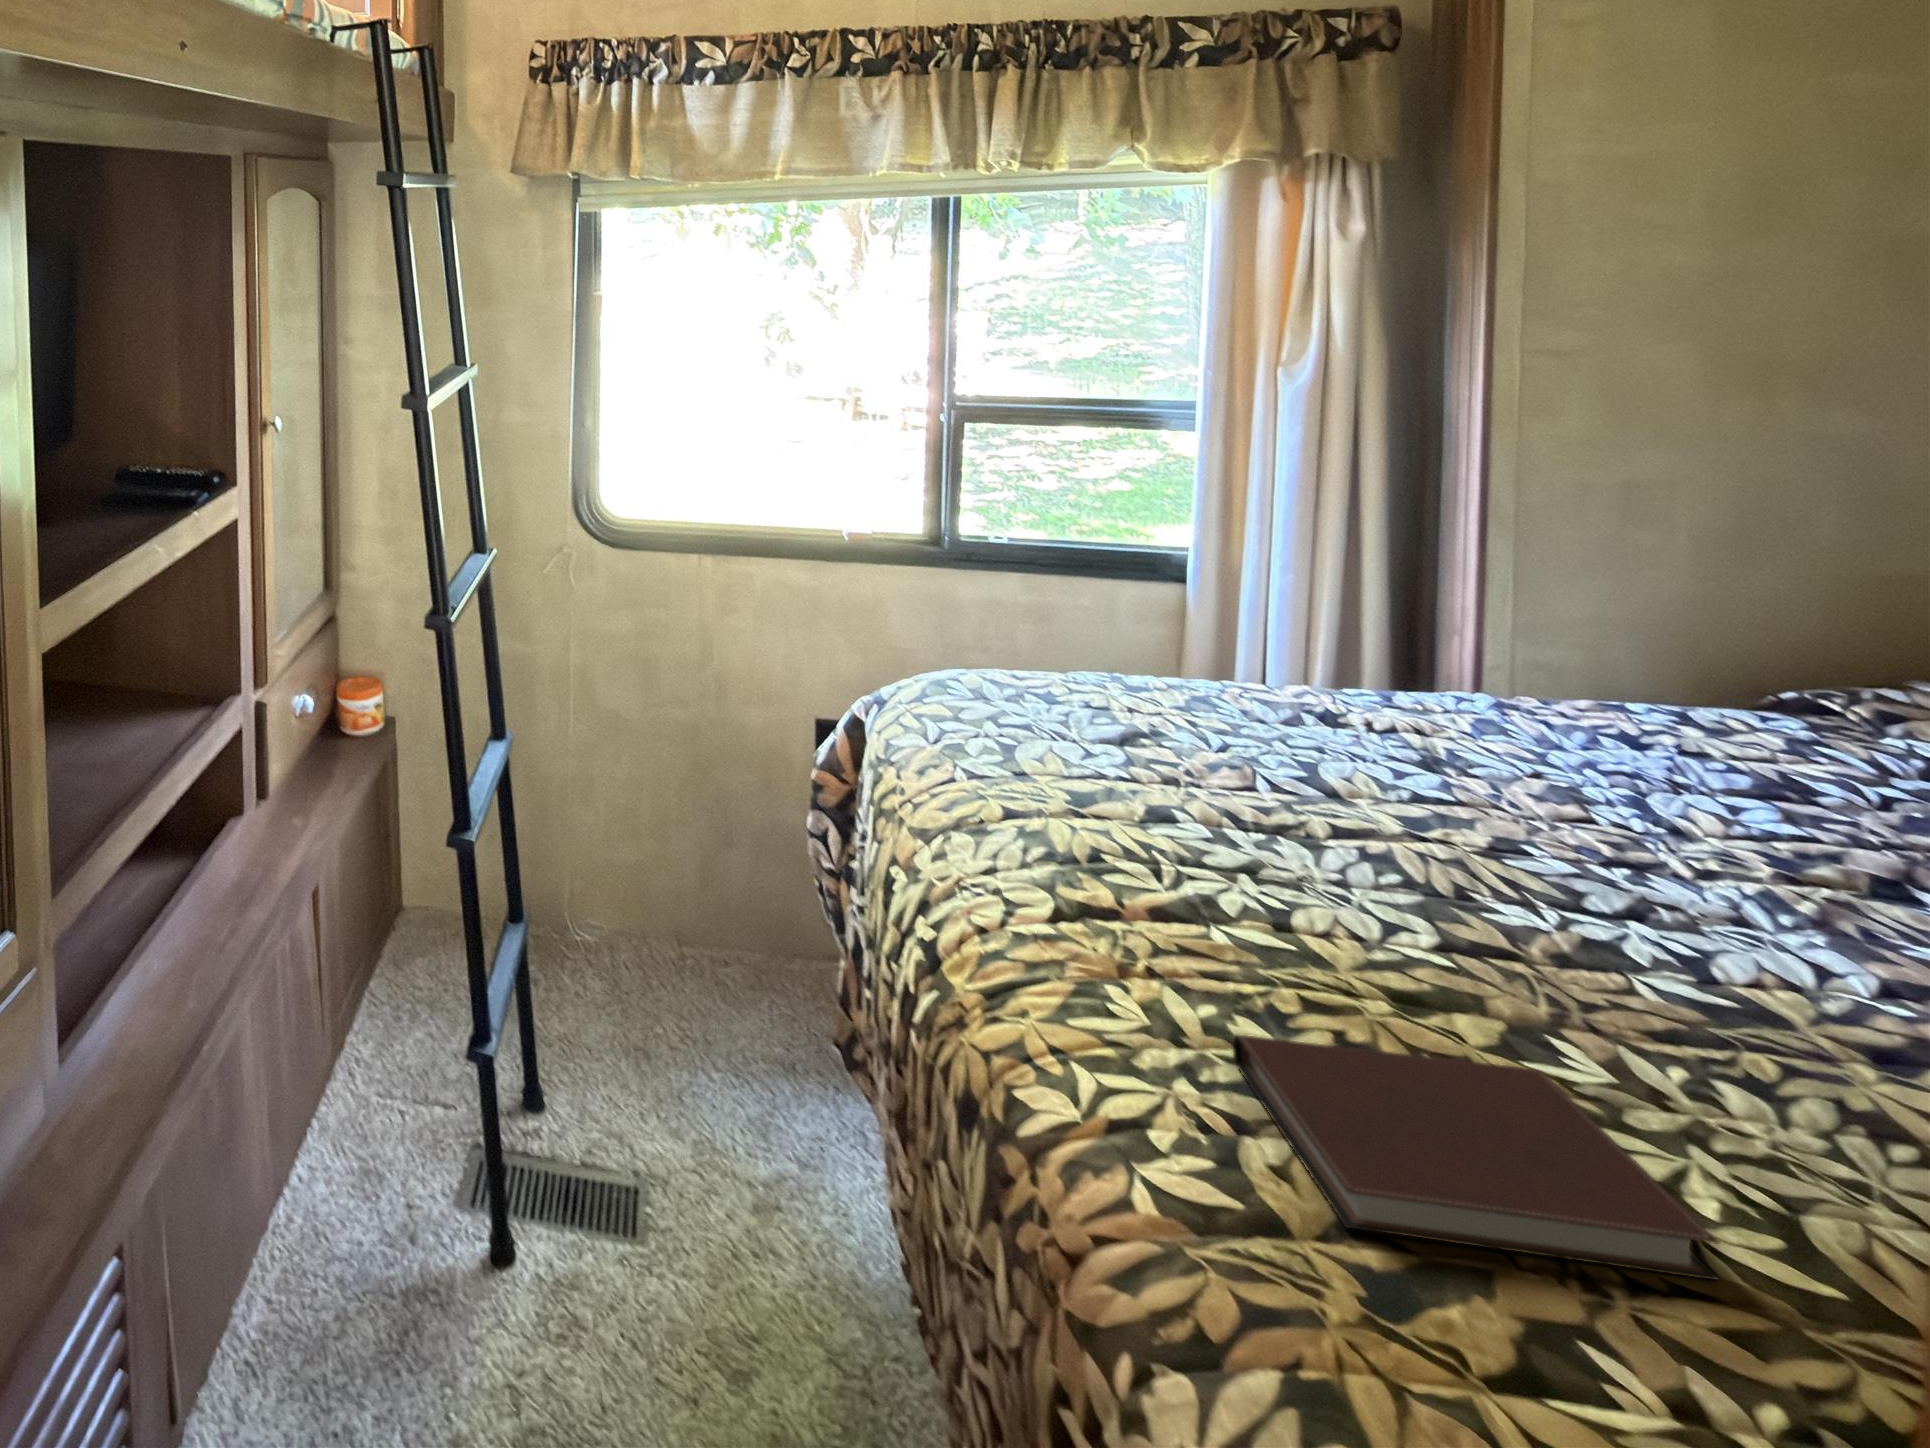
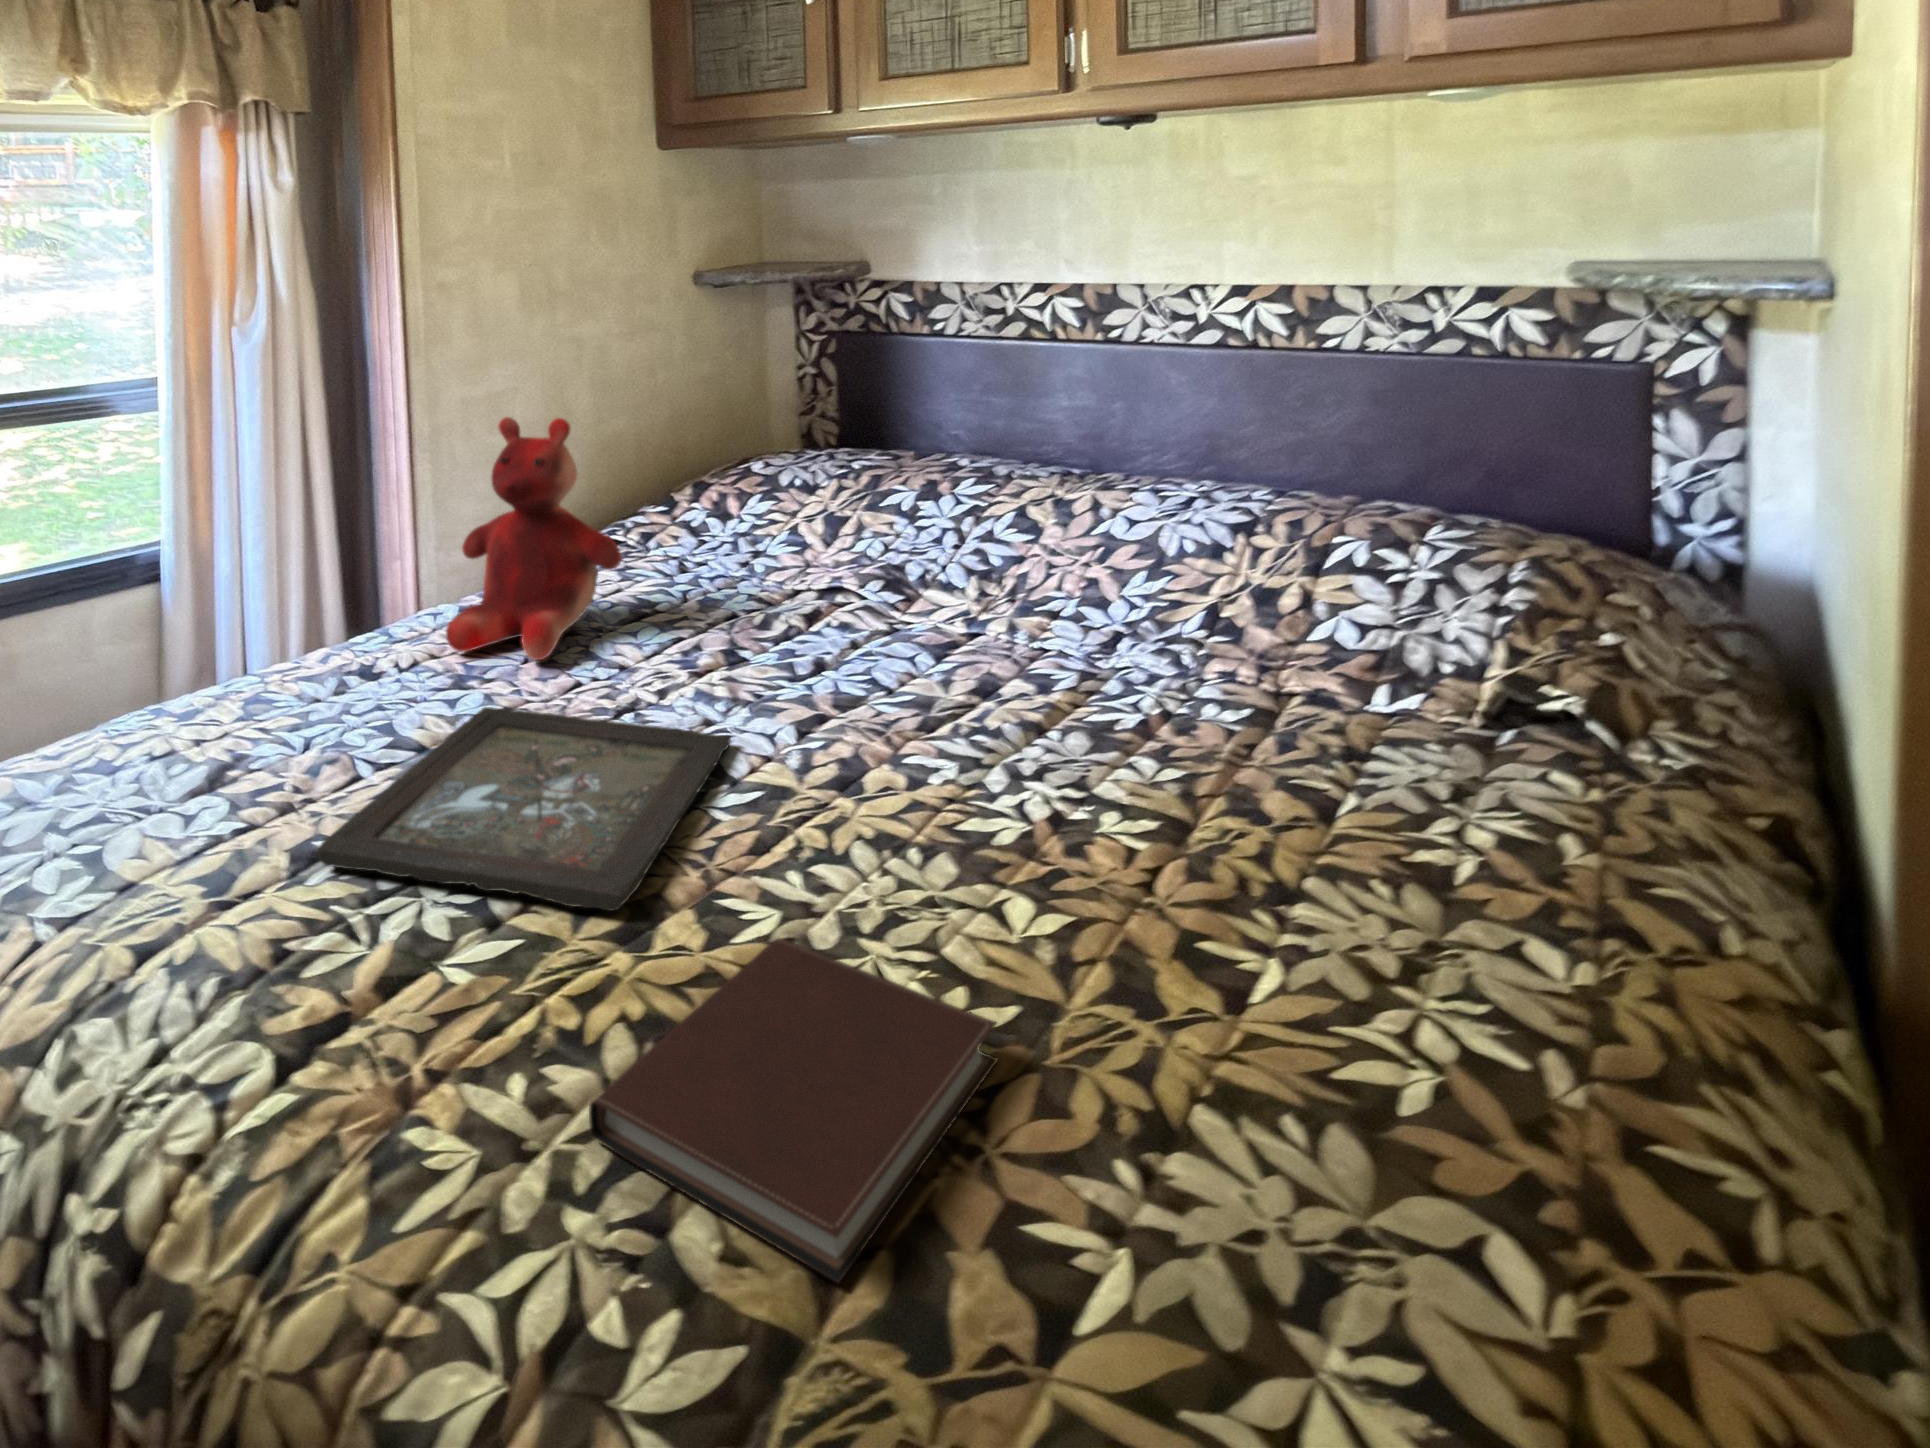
teddy bear: none [1436,515,1713,785] -> present [446,417,622,660]
tray: none [1164,792,1725,978] -> present [317,707,731,911]

